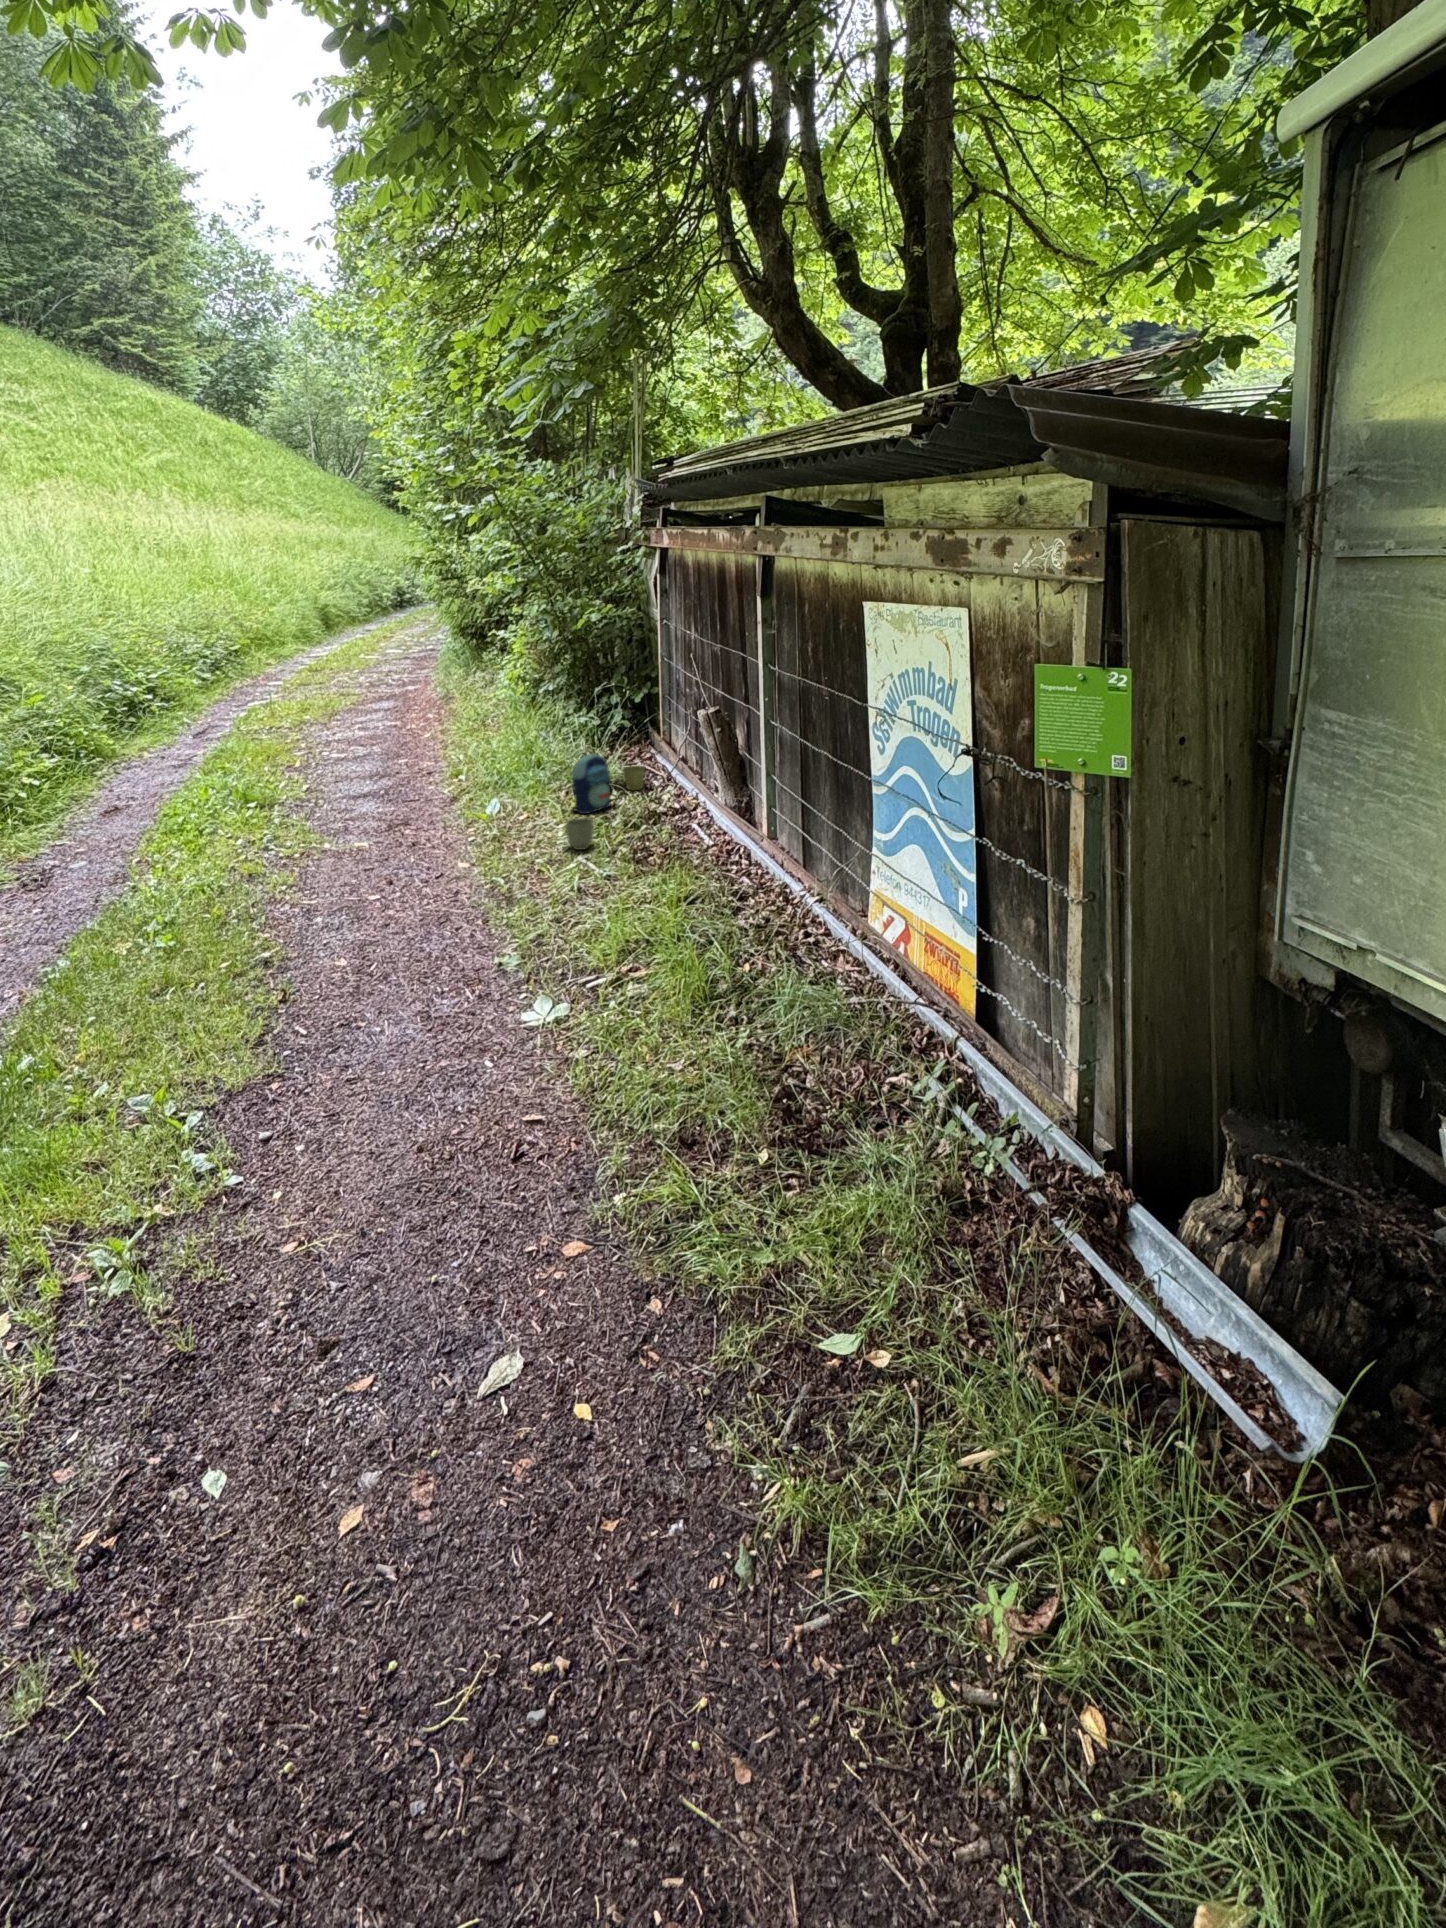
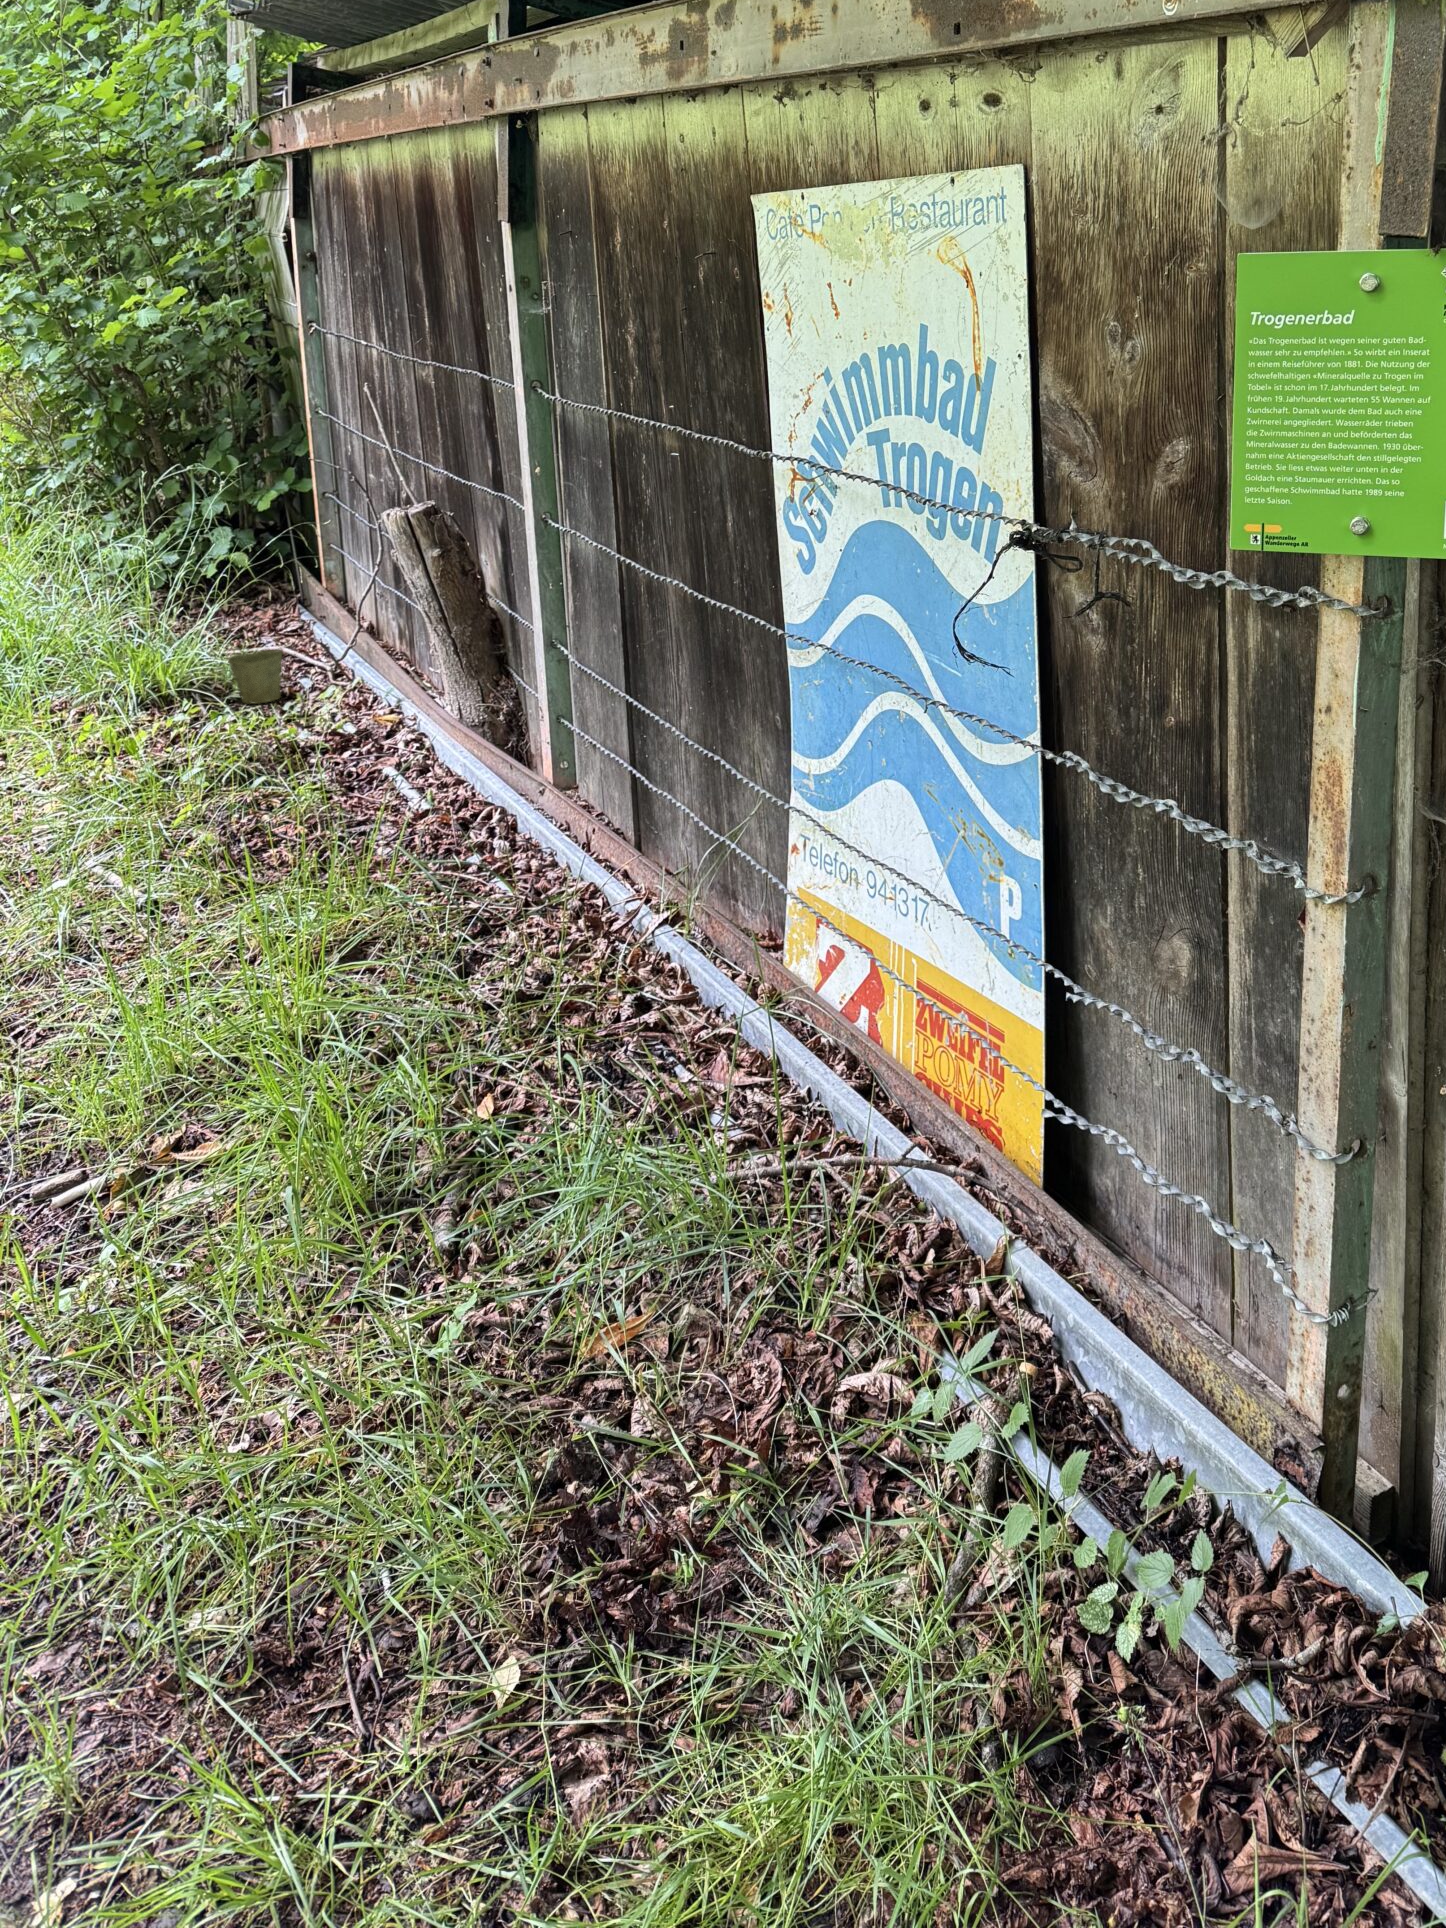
backpack: present [572,754,611,814] -> none [88,624,195,762]
planter: present [566,818,594,850] -> none [53,770,131,847]

